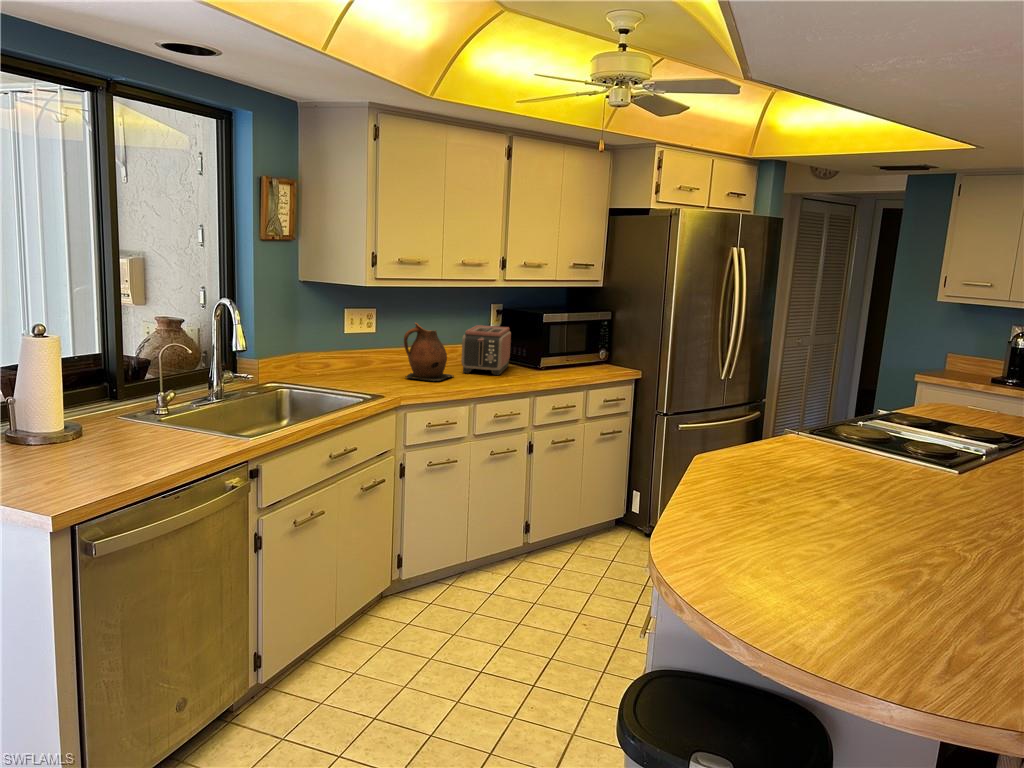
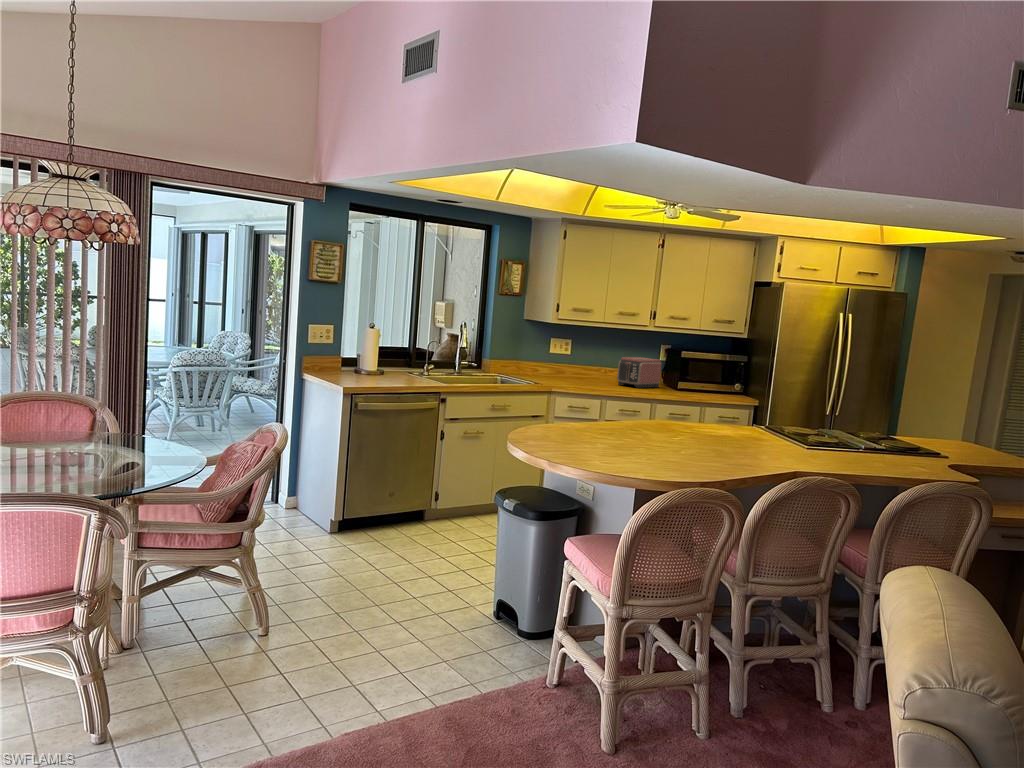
ceramic pitcher: present [404,323,453,381] -> none [574,348,607,385]

